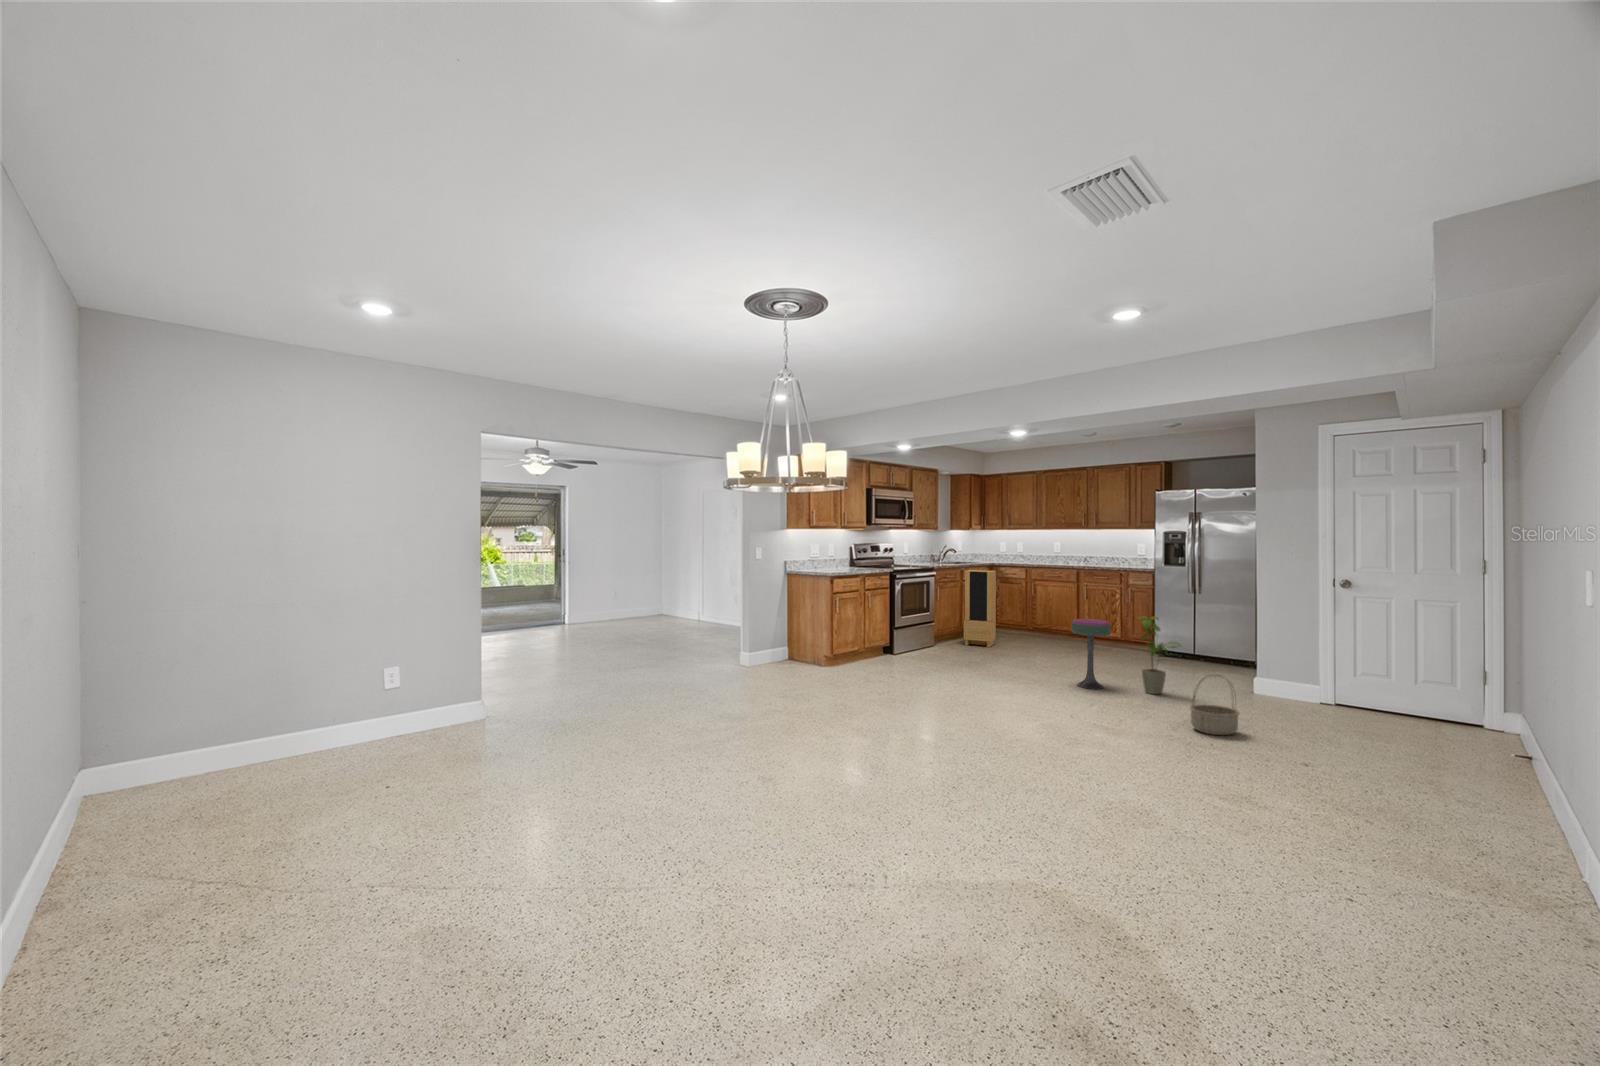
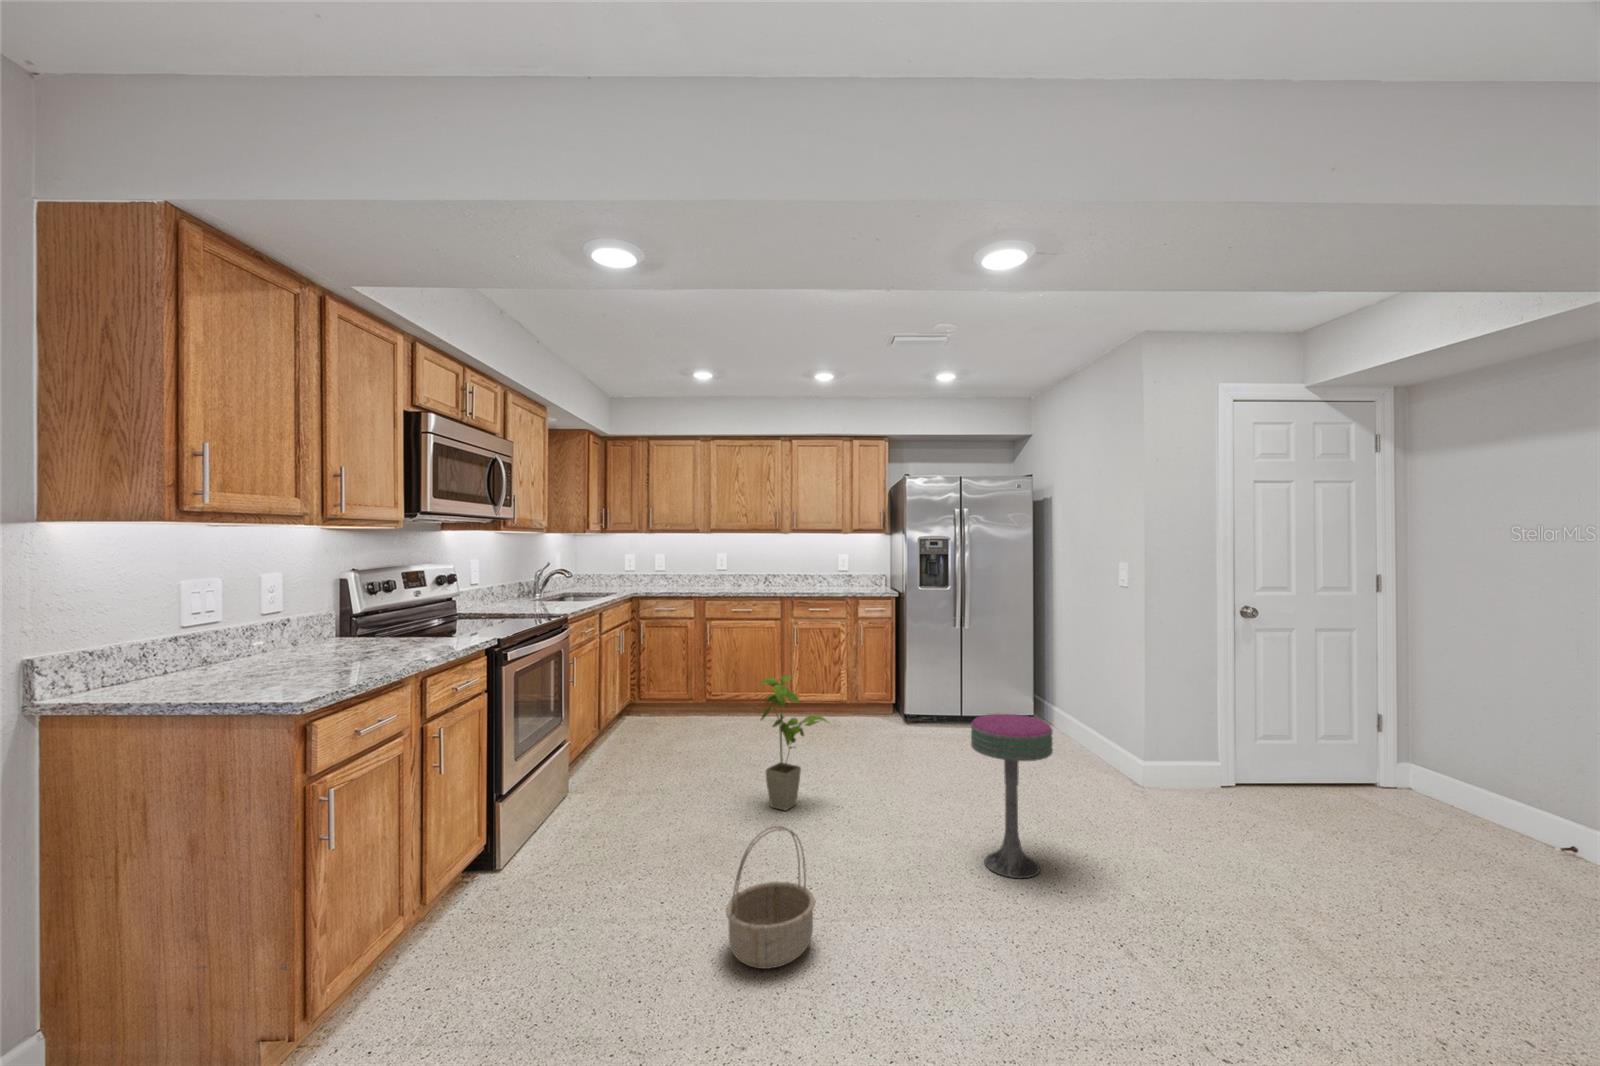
storage cabinet: present [964,570,996,647] -> none [624,612,682,774]
house plant: present [1138,616,1180,694] -> present [761,676,828,811]
basket: present [1190,675,1240,735] -> present [726,826,815,969]

